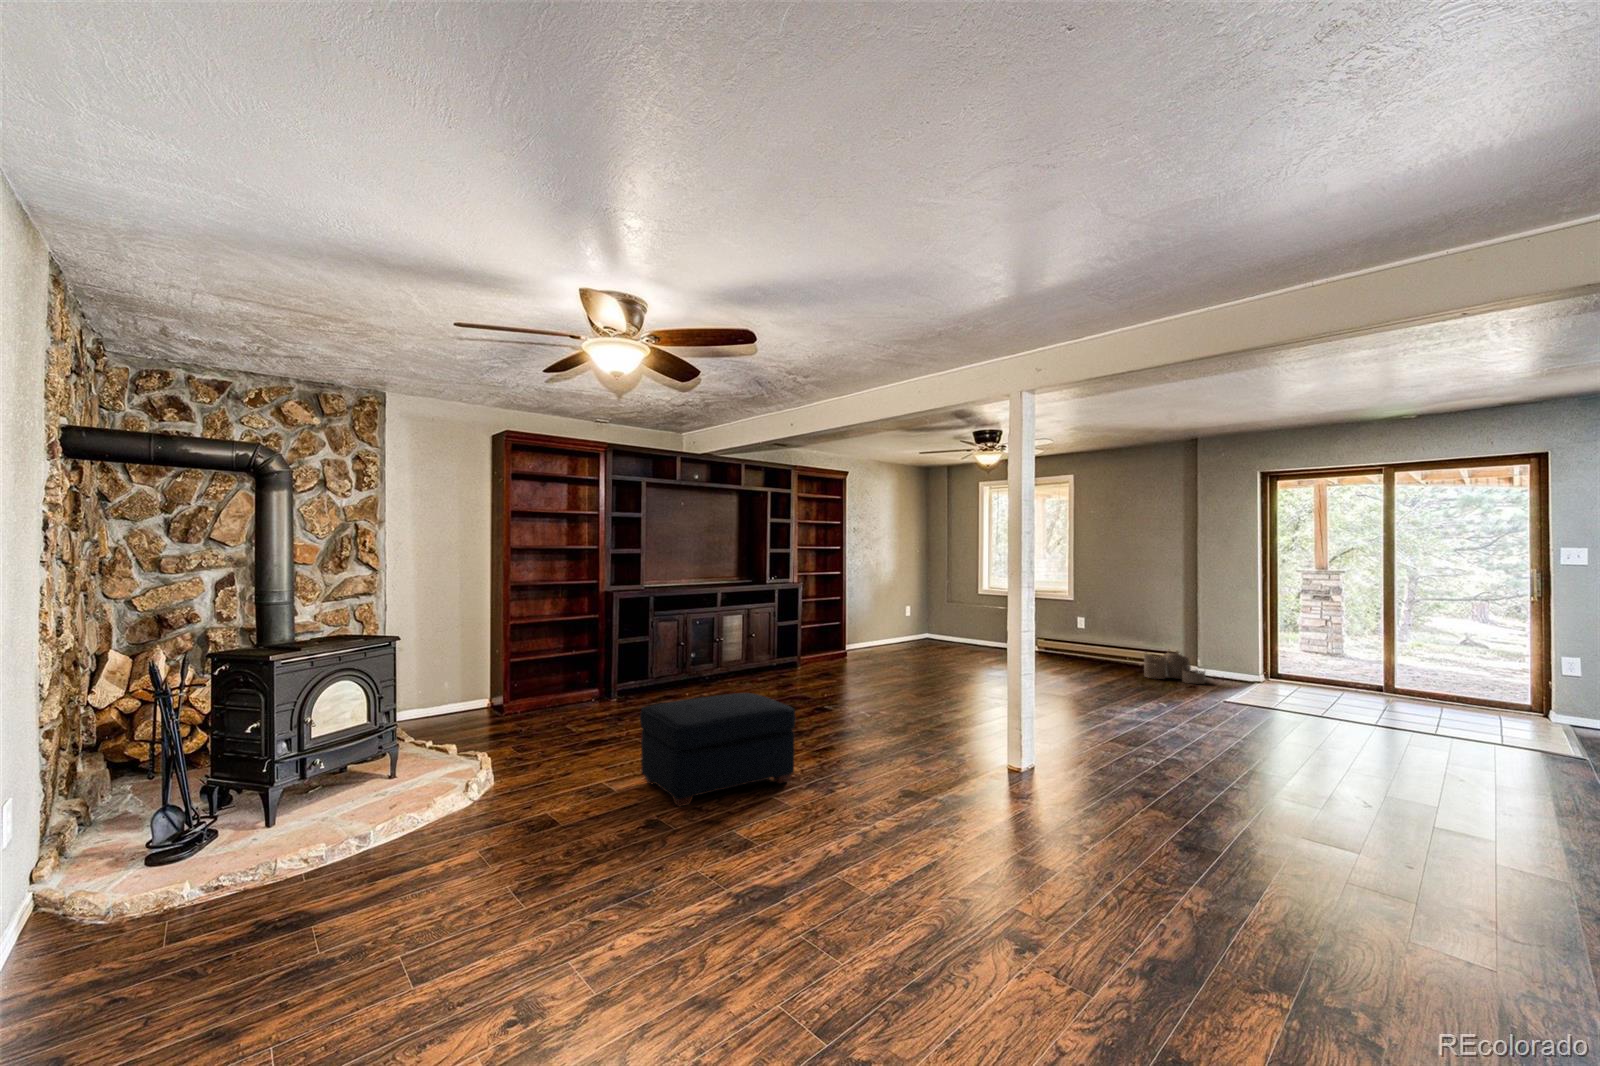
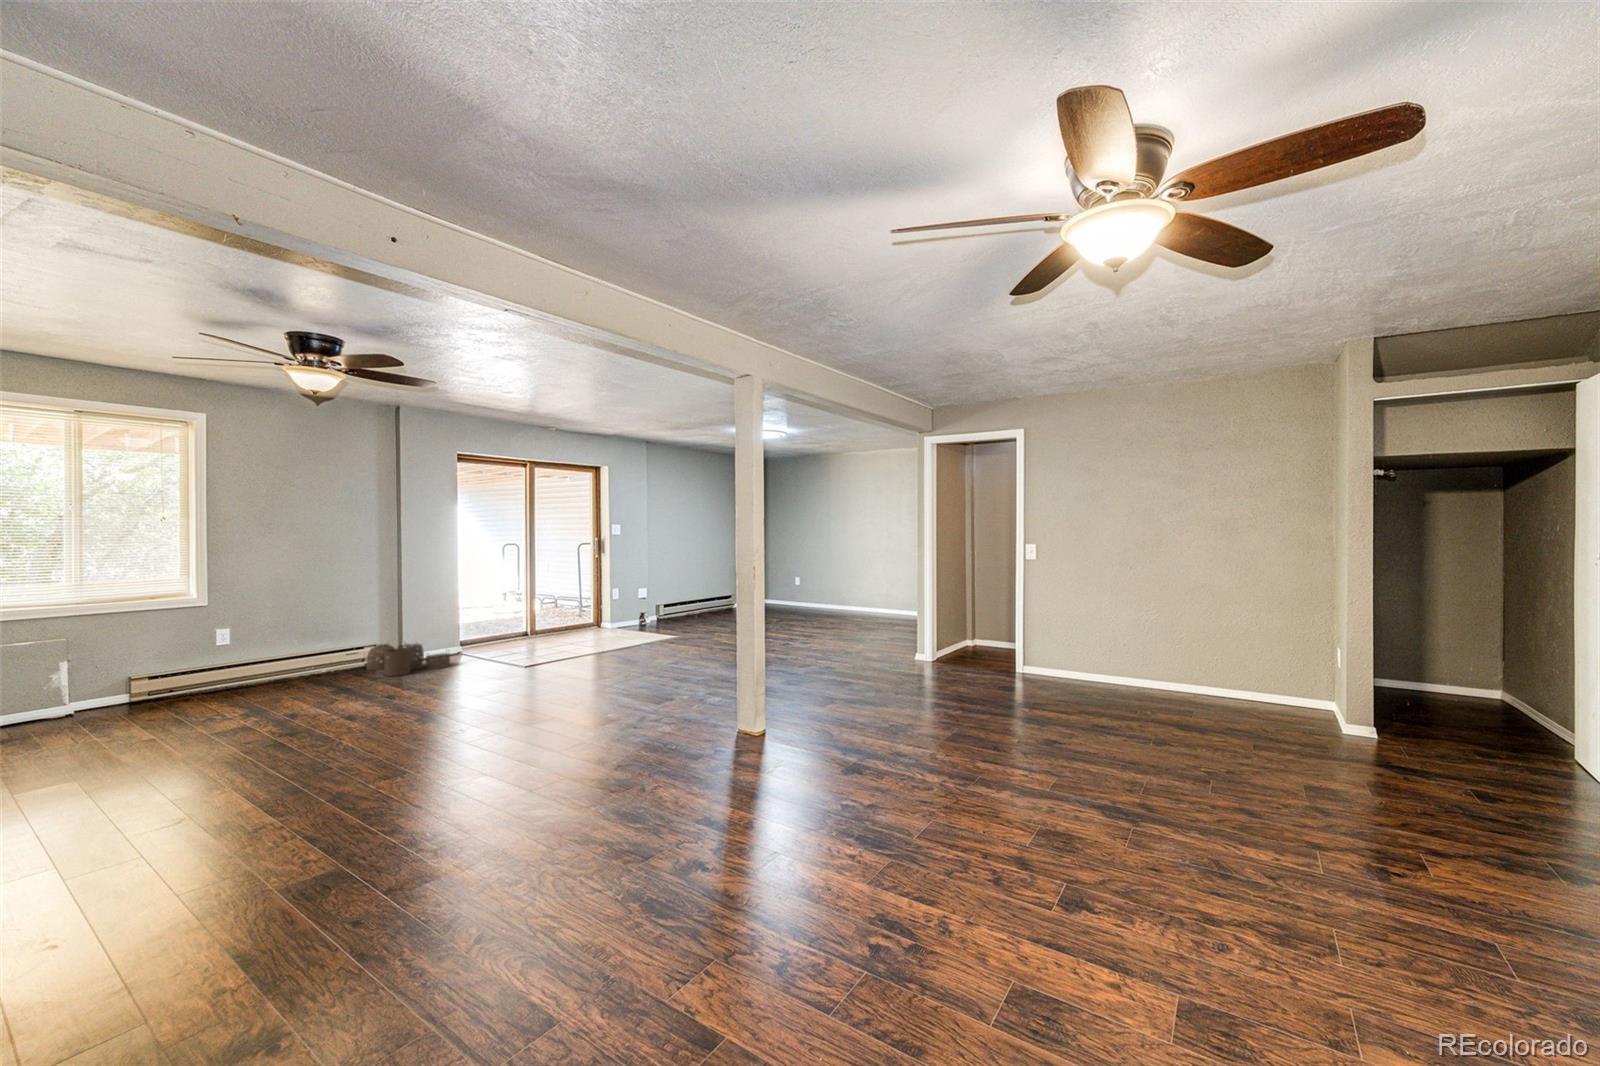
ottoman: present [640,693,796,806] -> none [771,736,1018,963]

